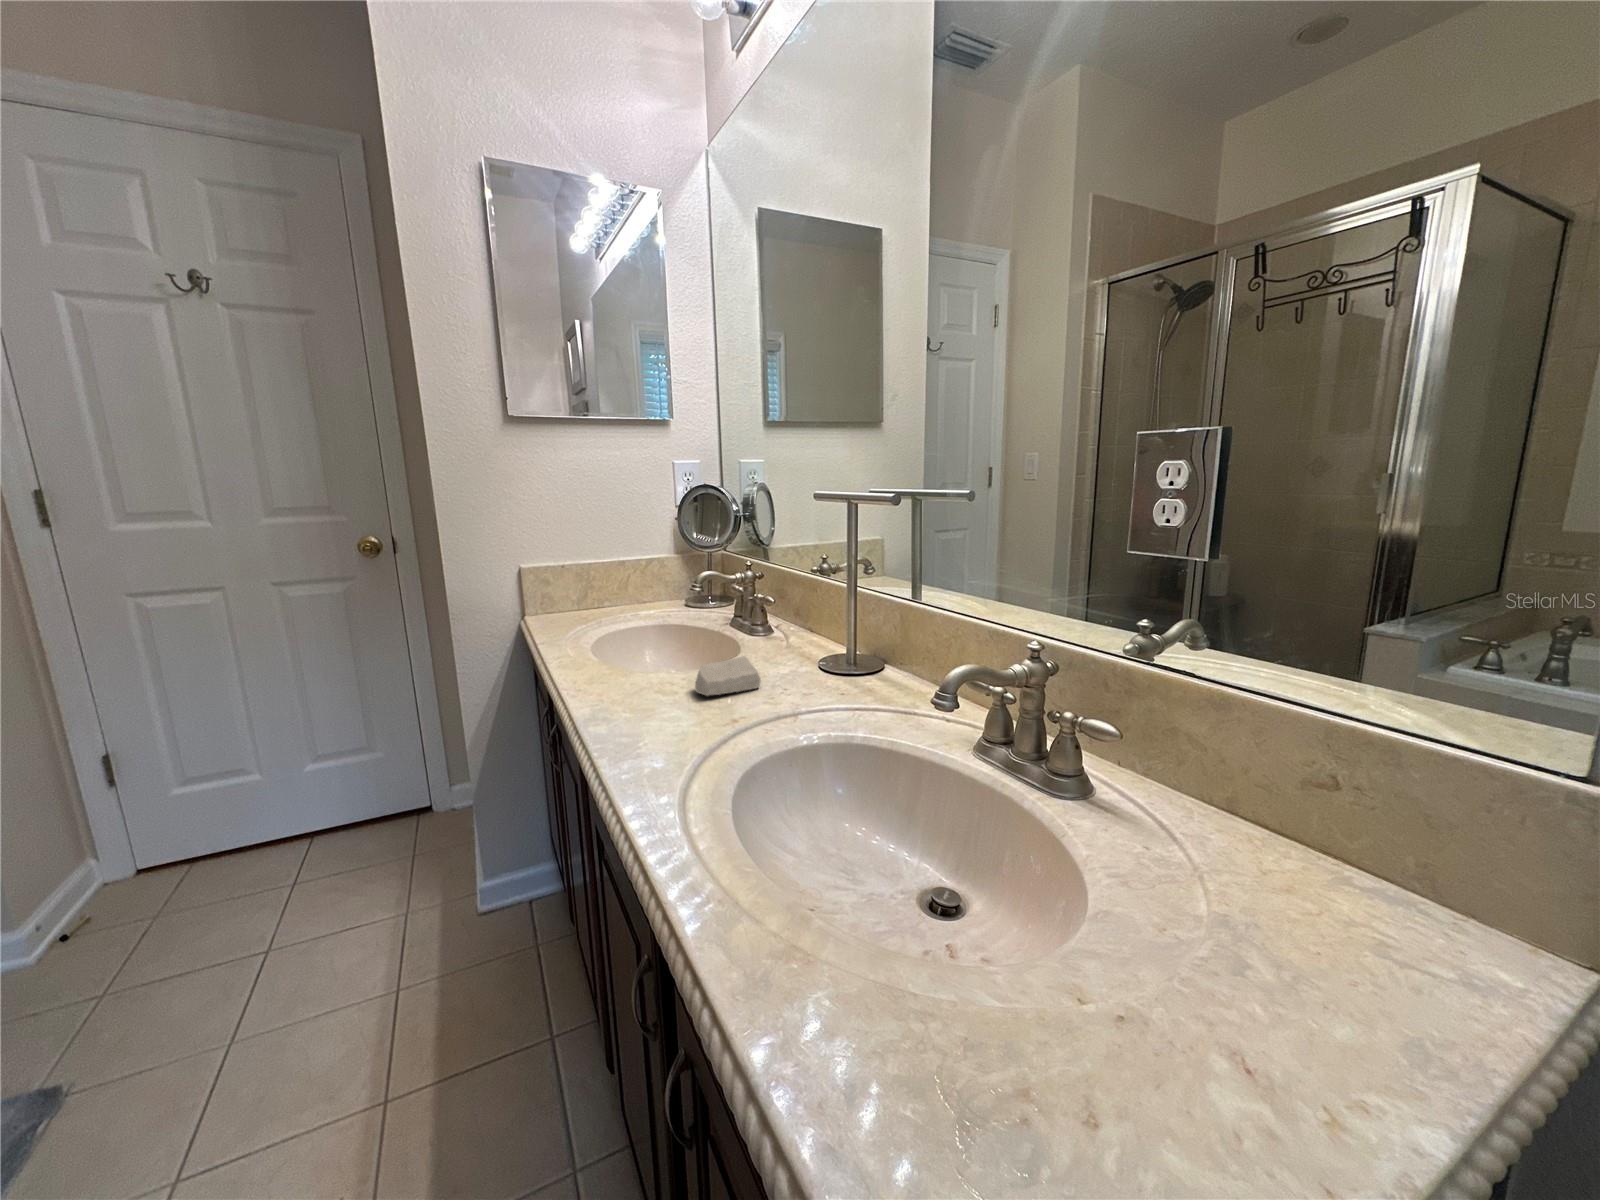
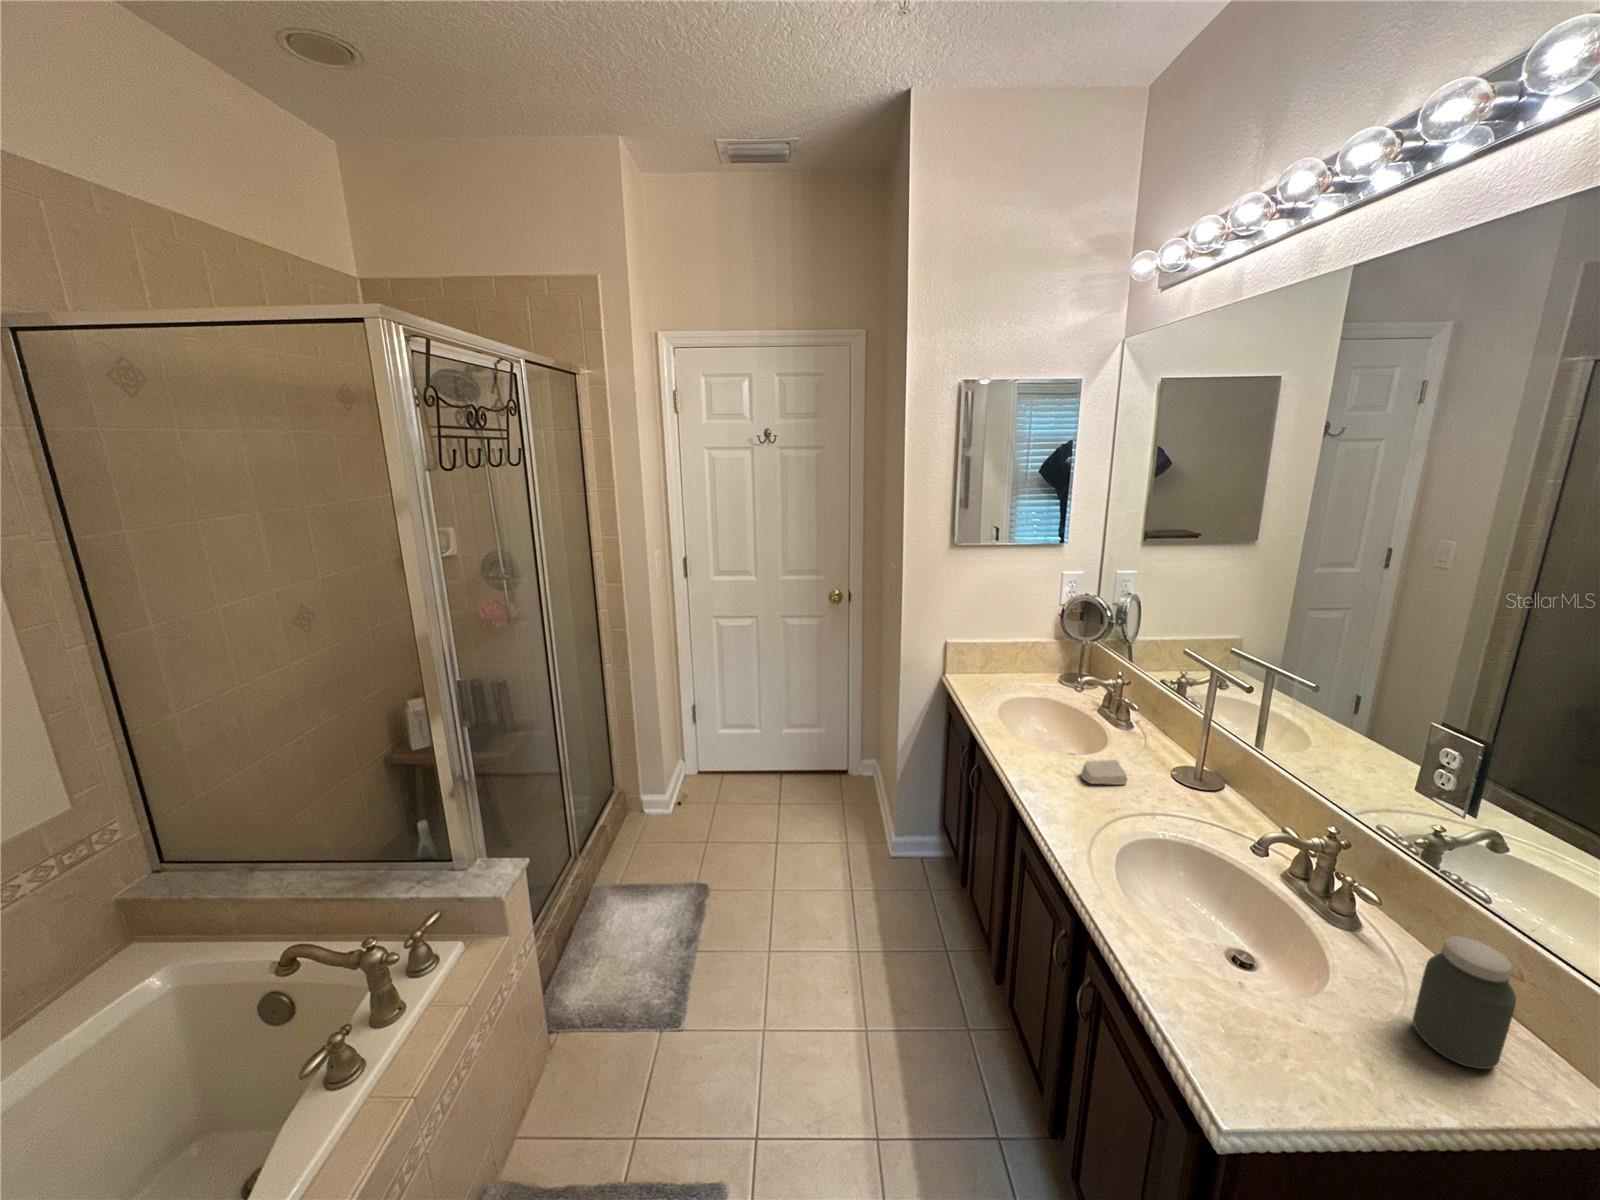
jar: none [1246,724,1434,991] -> present [1413,936,1516,1069]

